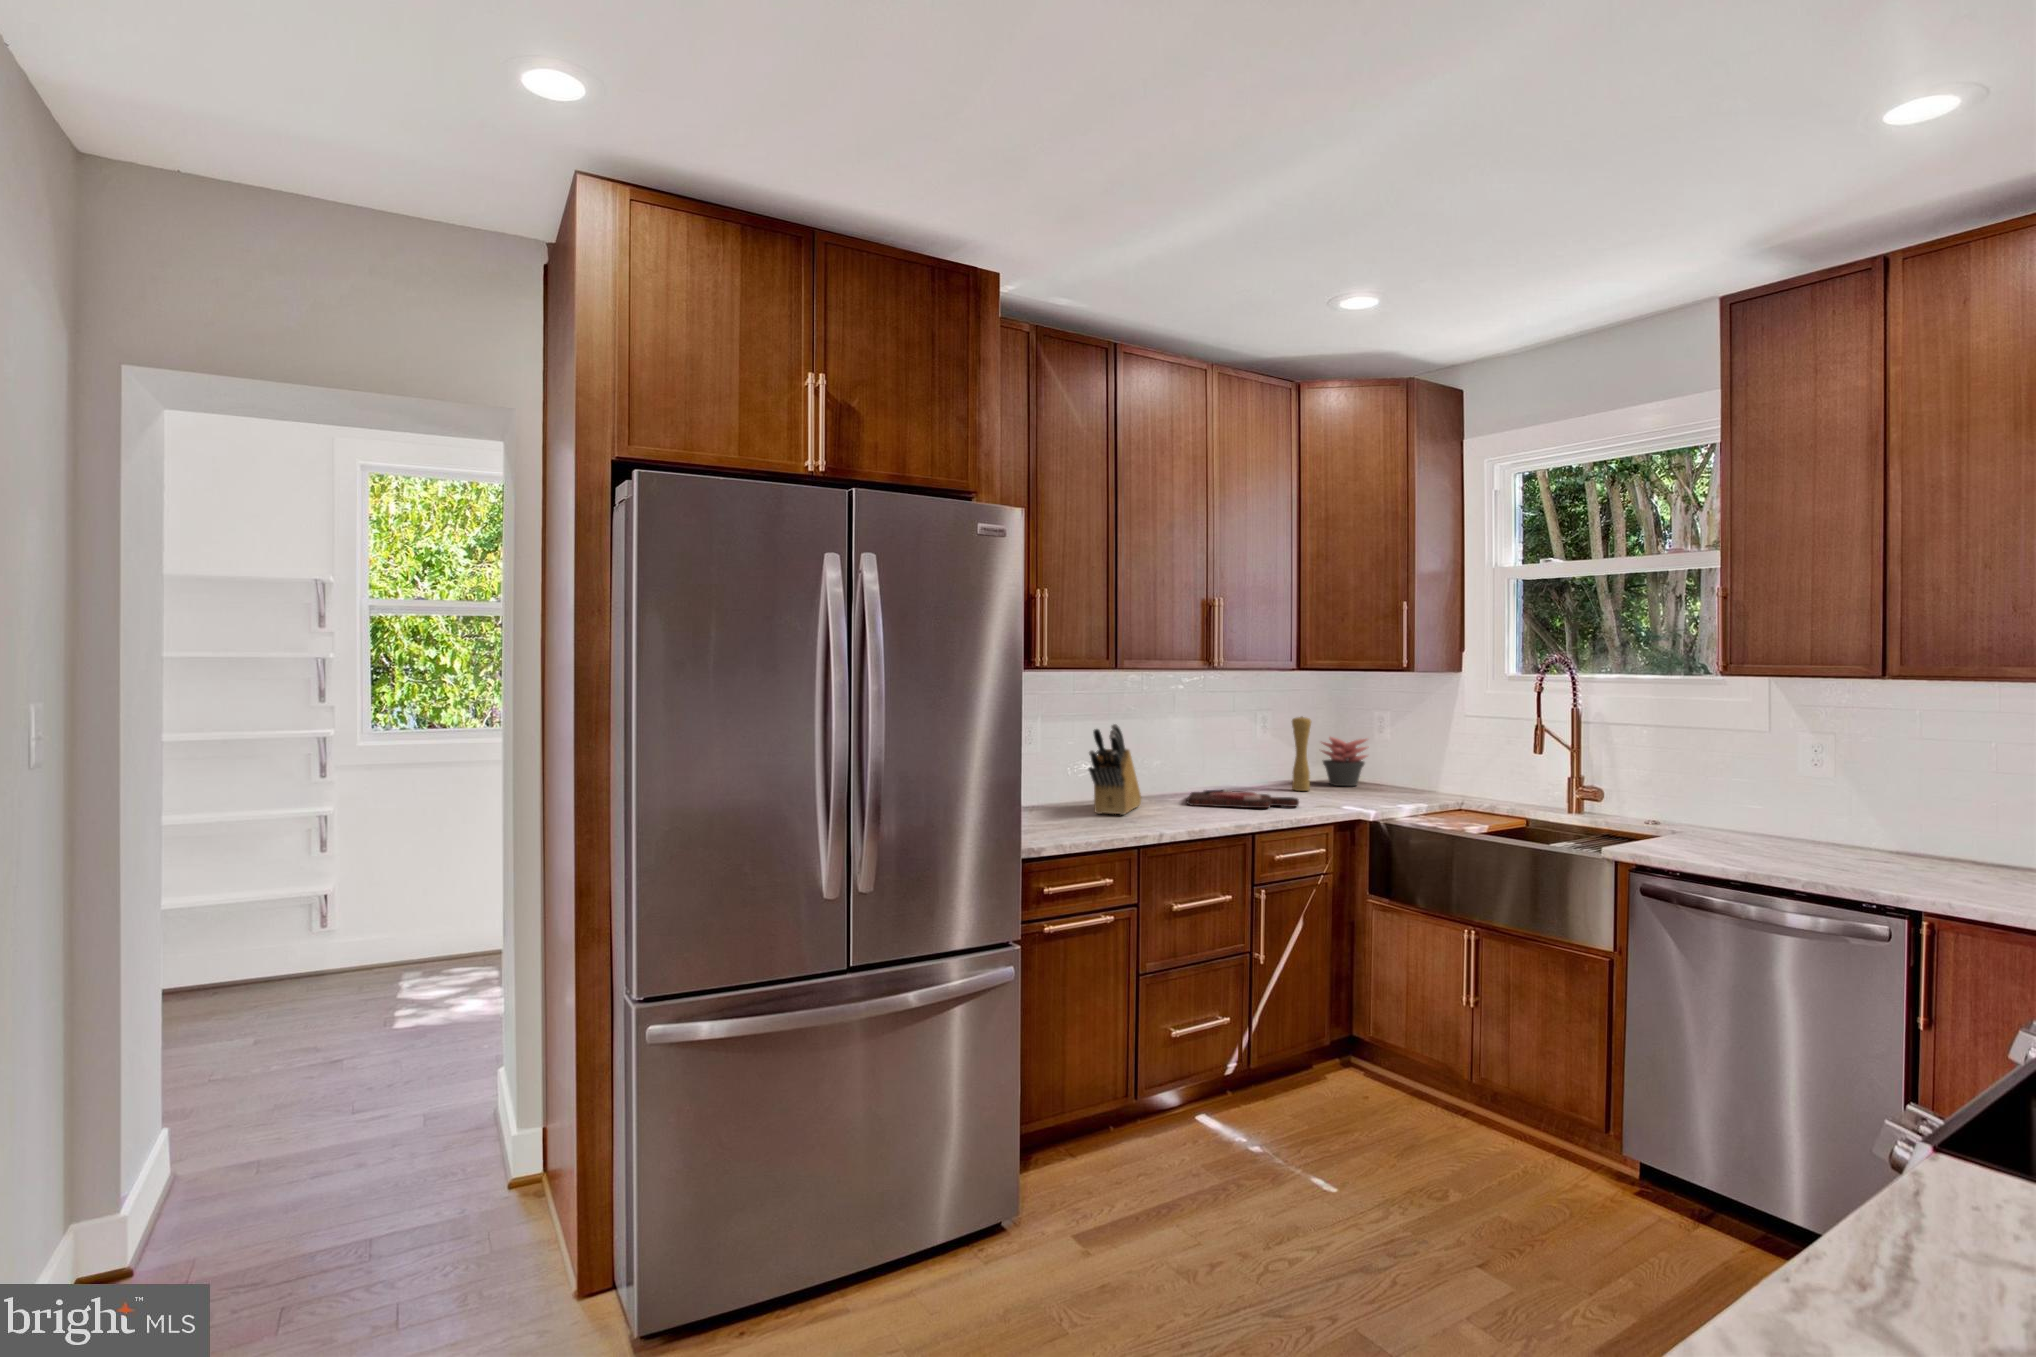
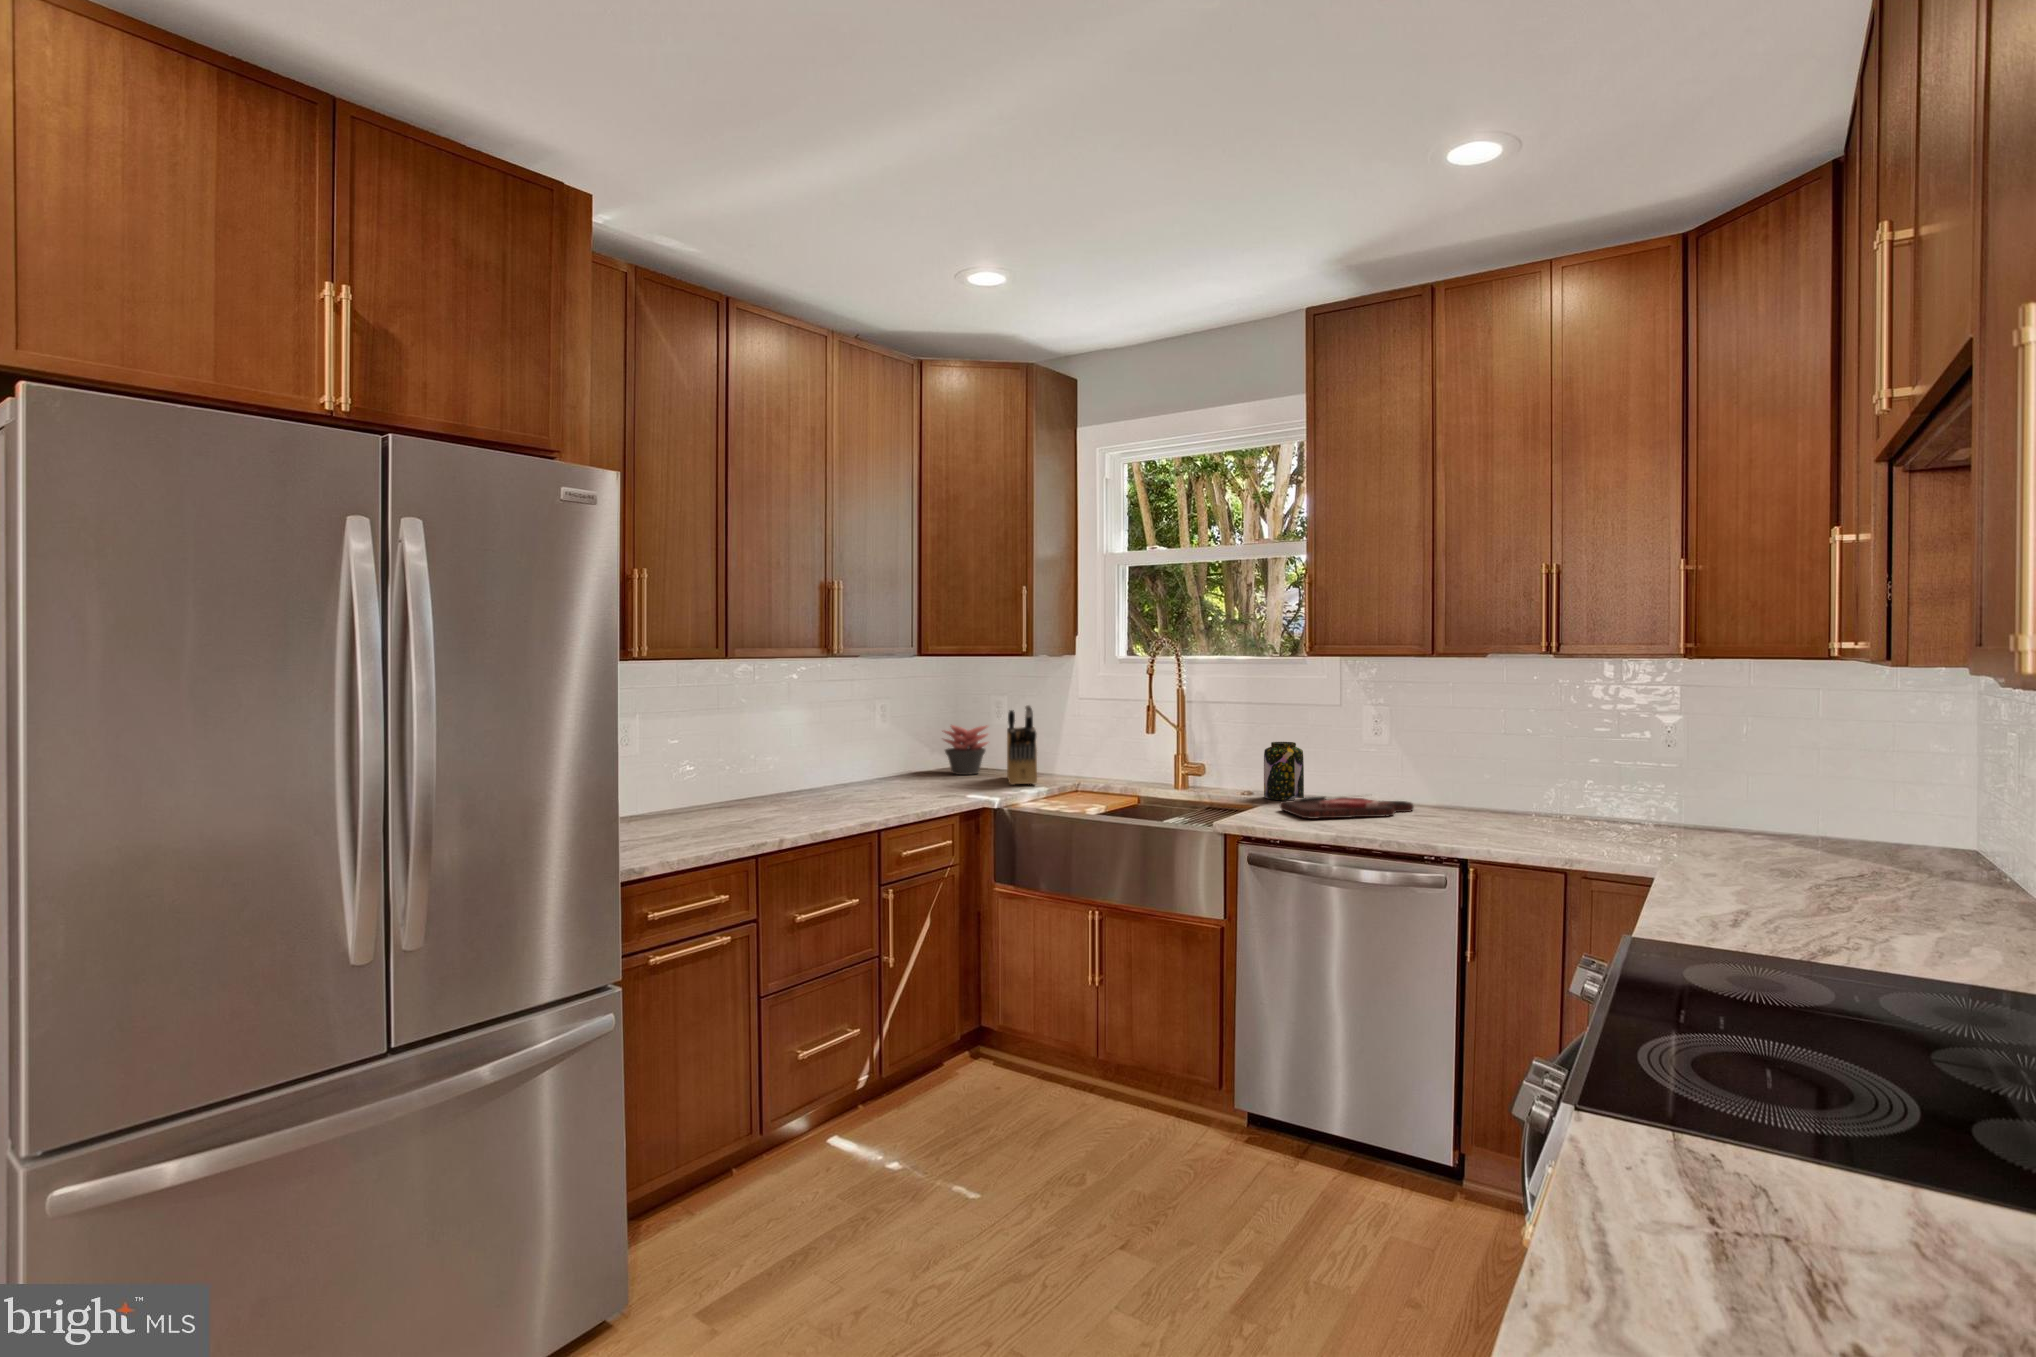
pepper mill: present [1292,717,1311,791] -> none [914,705,934,782]
knife block: present [1089,724,1141,815] -> present [1007,705,1037,785]
jar: none [1678,769,1728,834] -> present [1264,742,1304,800]
cutting board: present [1187,789,1299,808] -> present [1280,796,1414,819]

